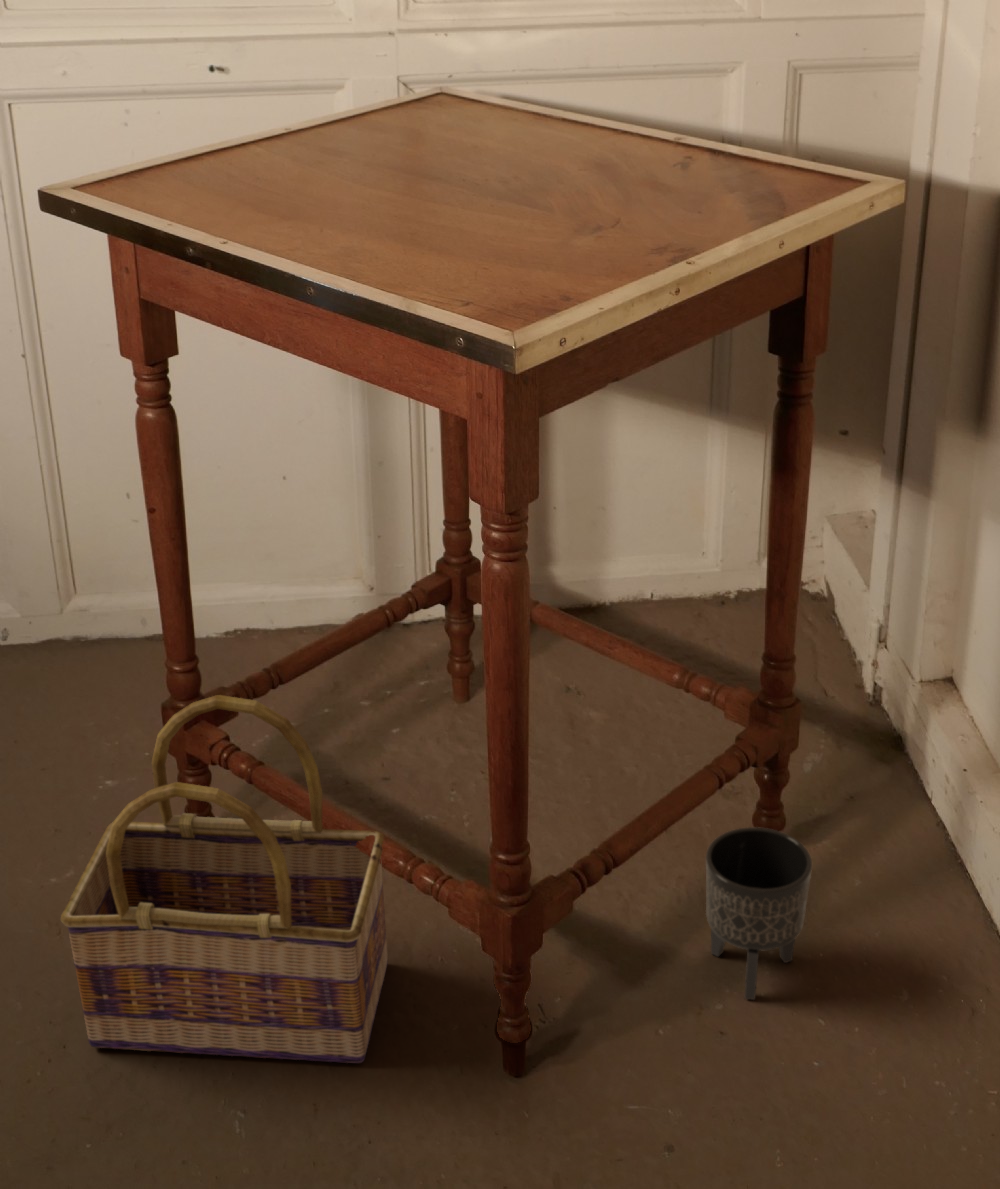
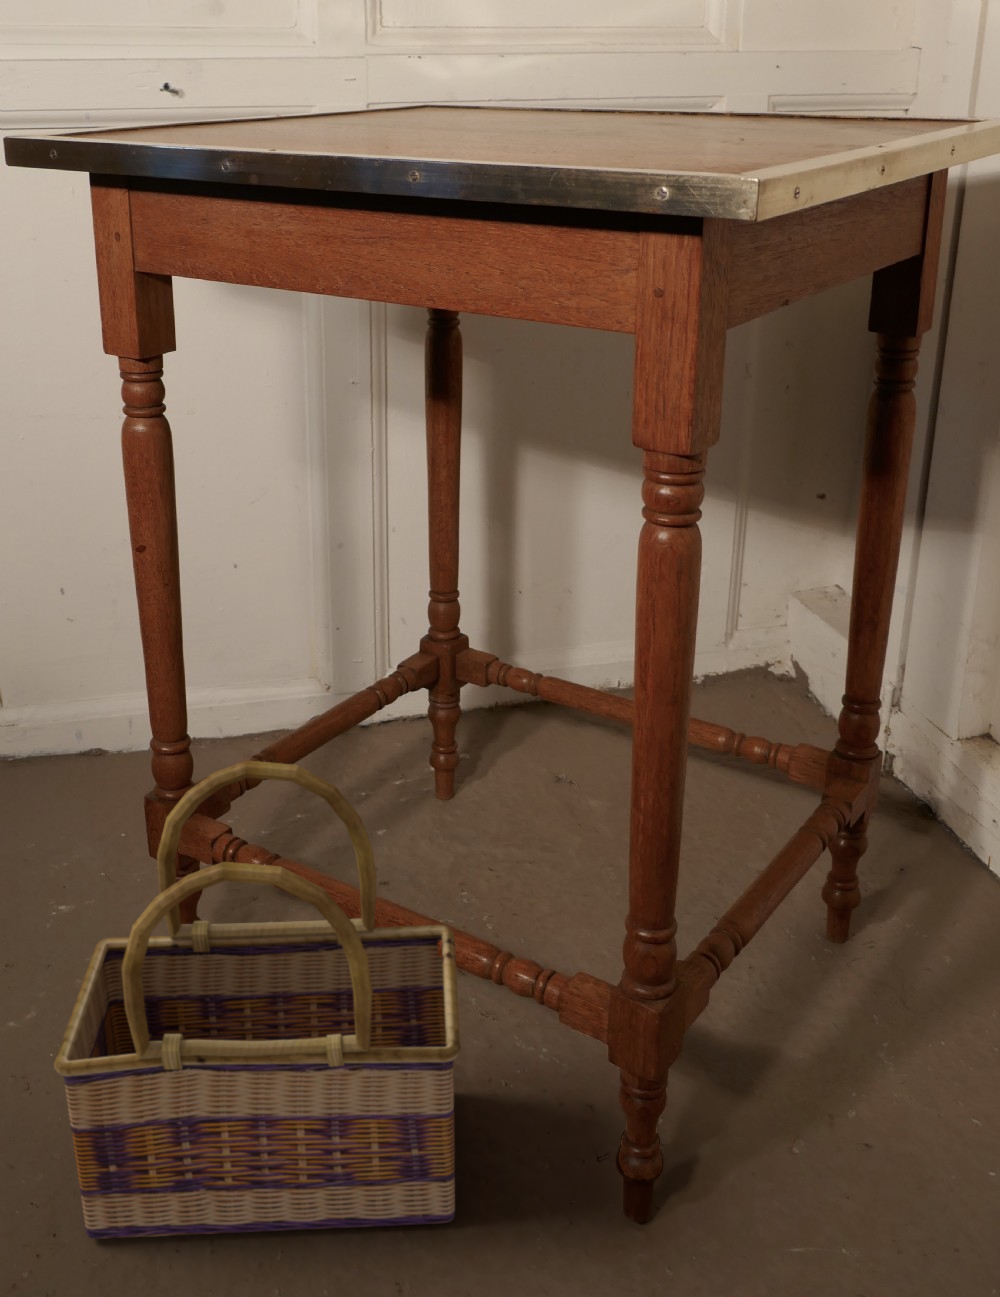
planter: present [706,827,812,1000] -> none [822,890,957,1095]

